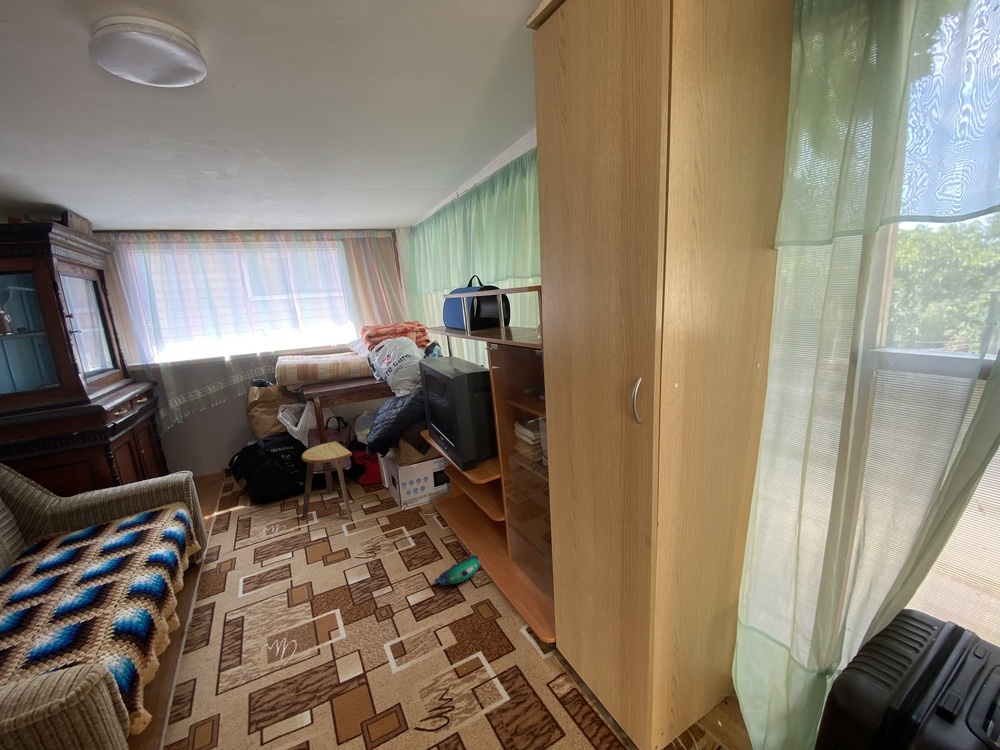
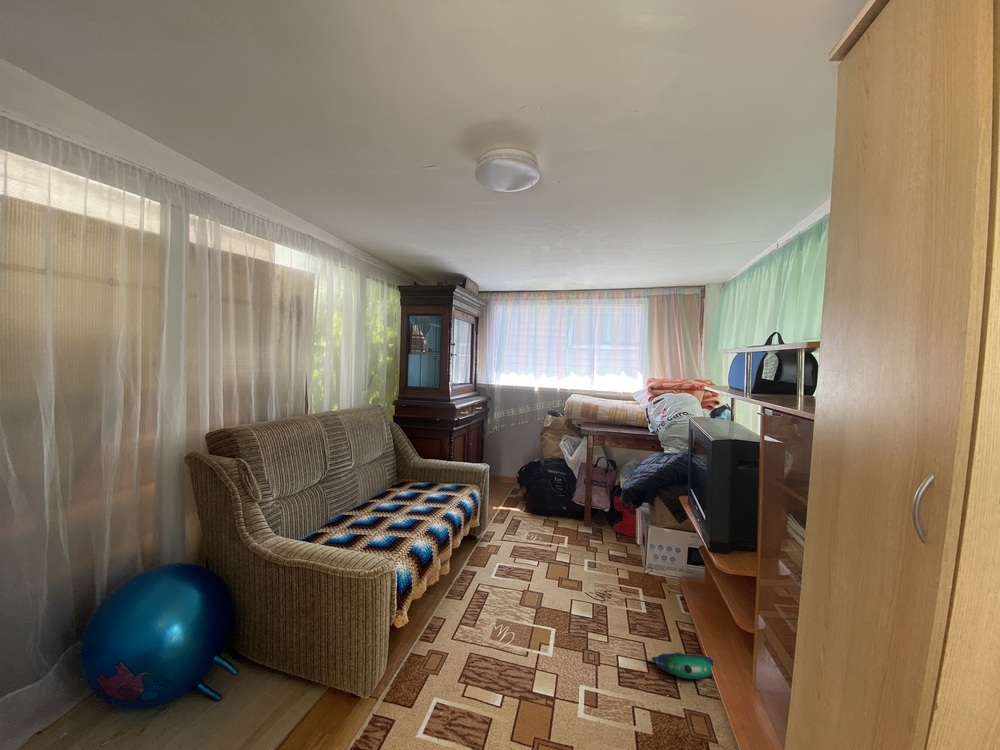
stool: present [302,442,352,519] -> none [556,477,608,557]

